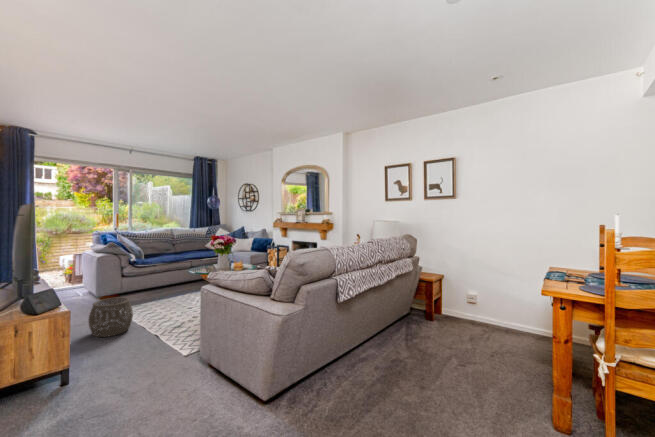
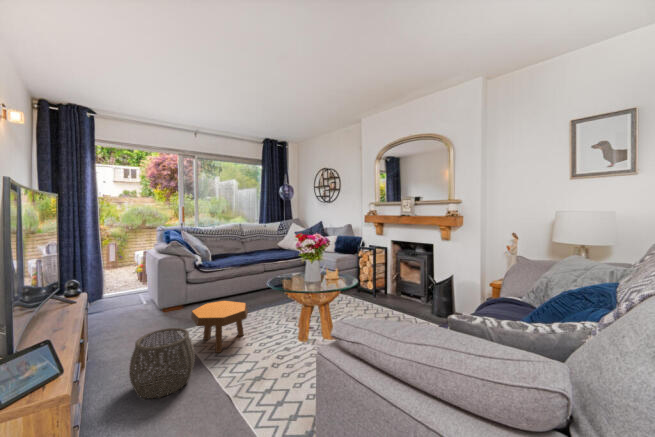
footstool: none [129,285,173,317] -> present [191,301,248,353]

